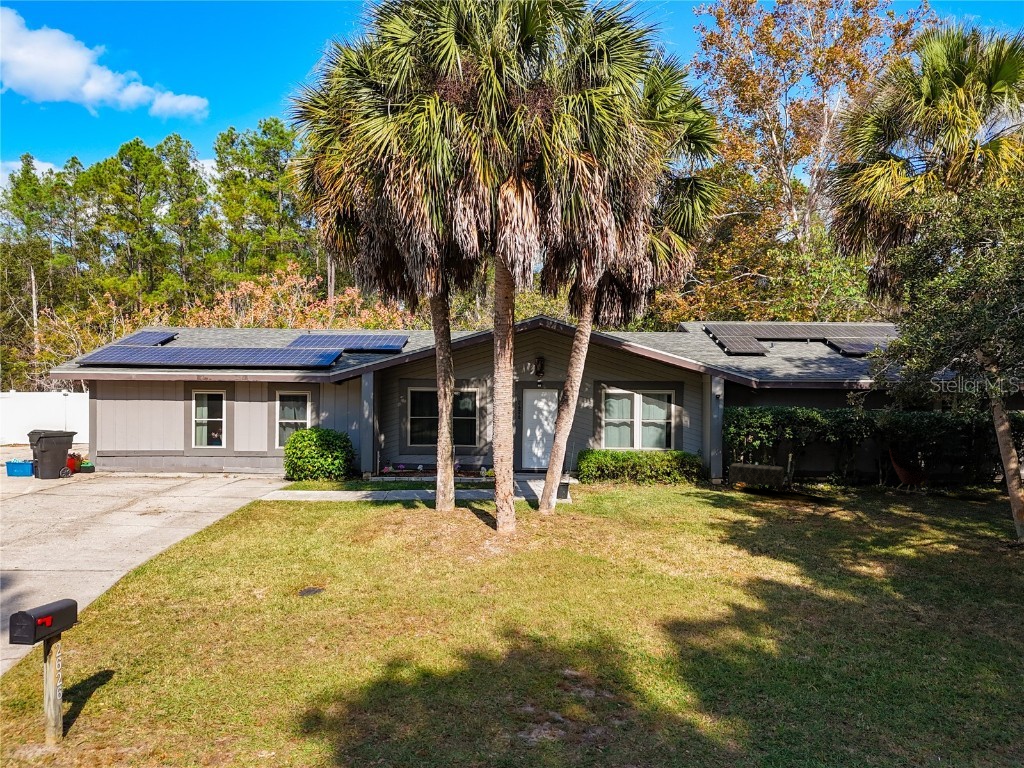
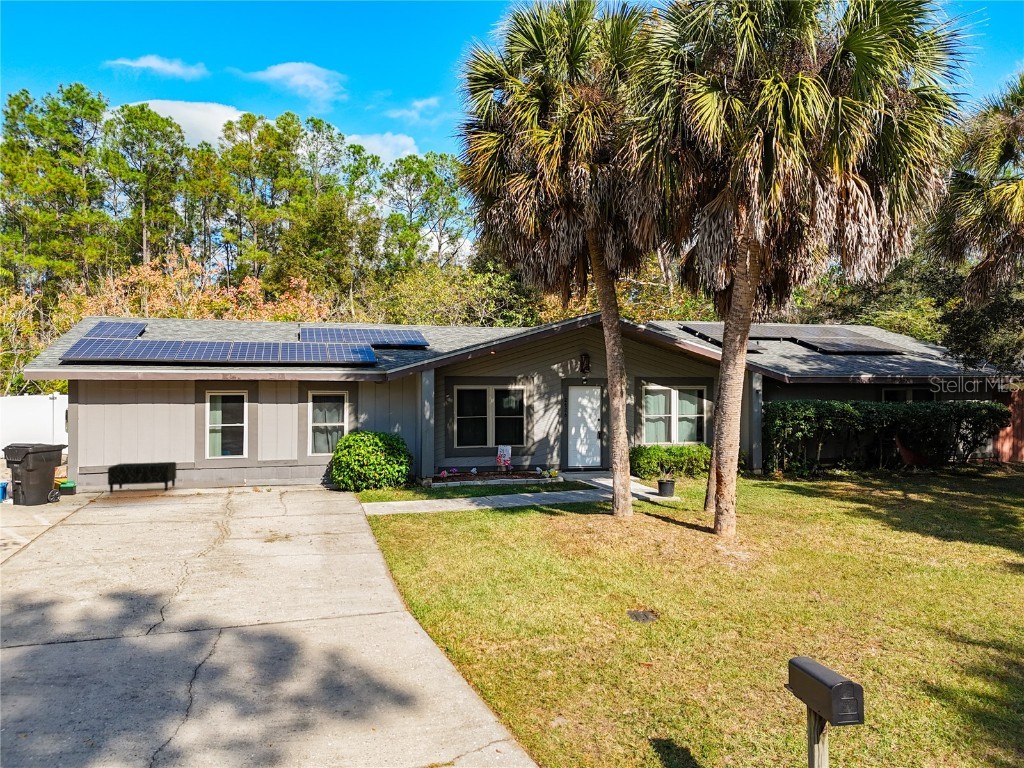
bench: present [729,463,784,493] -> present [108,462,176,493]

